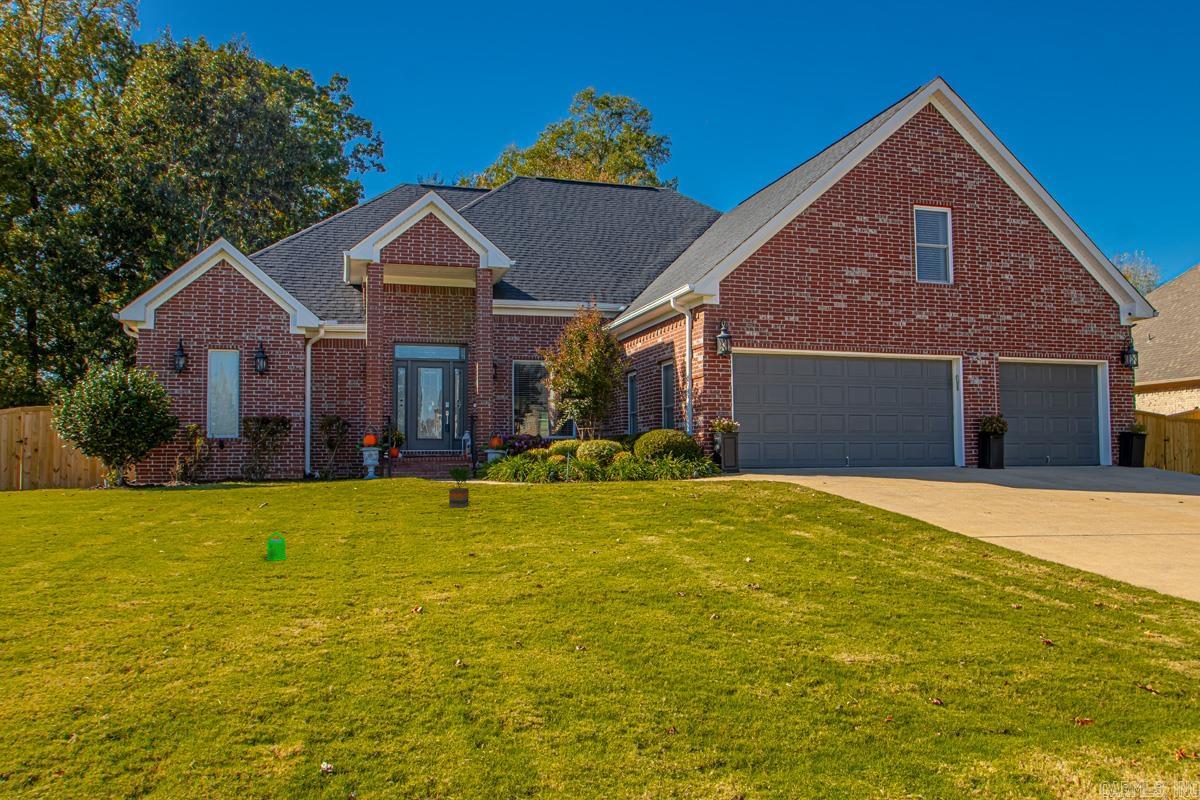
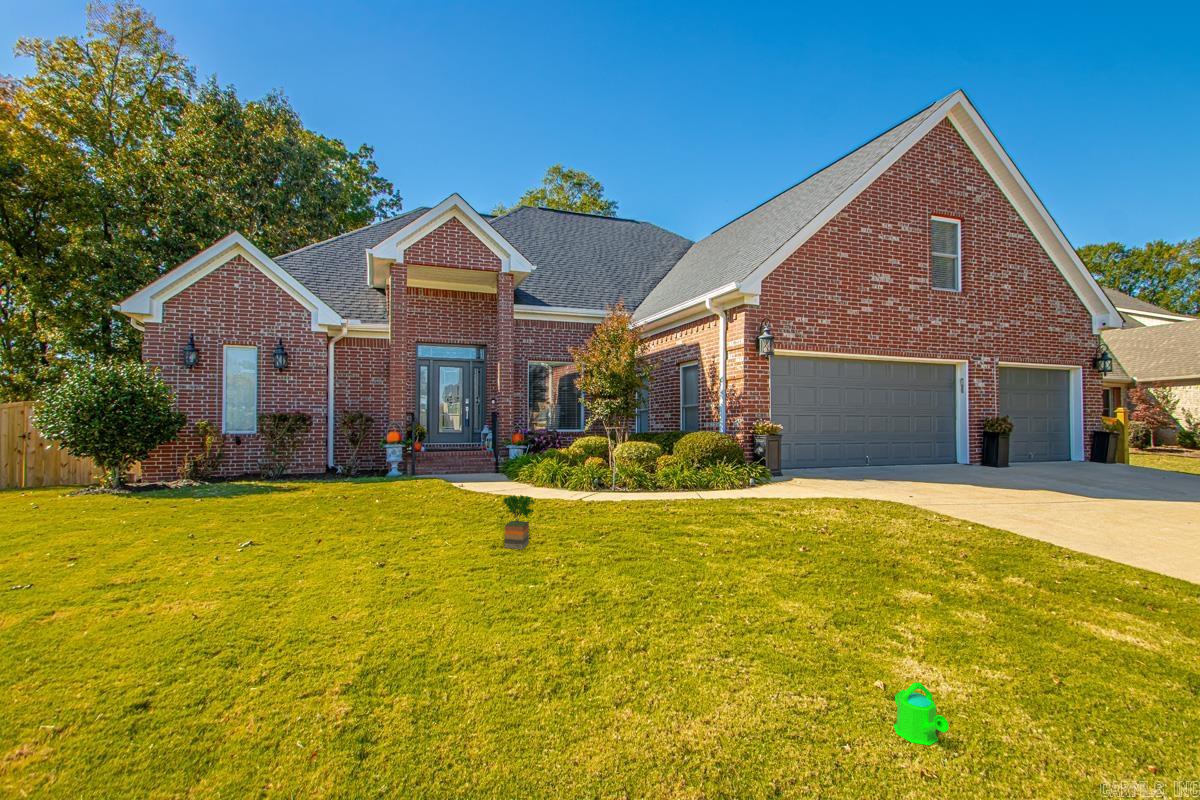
watering can: present [266,532,287,561] -> present [893,682,949,745]

